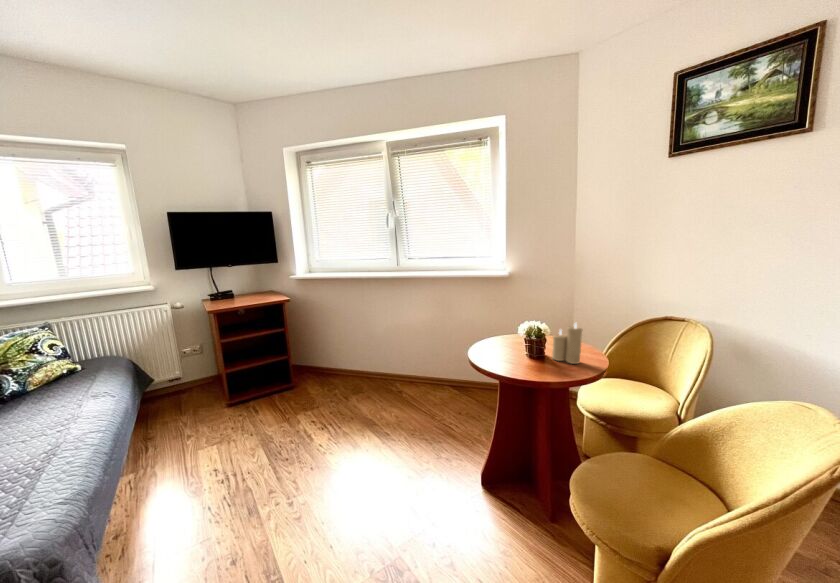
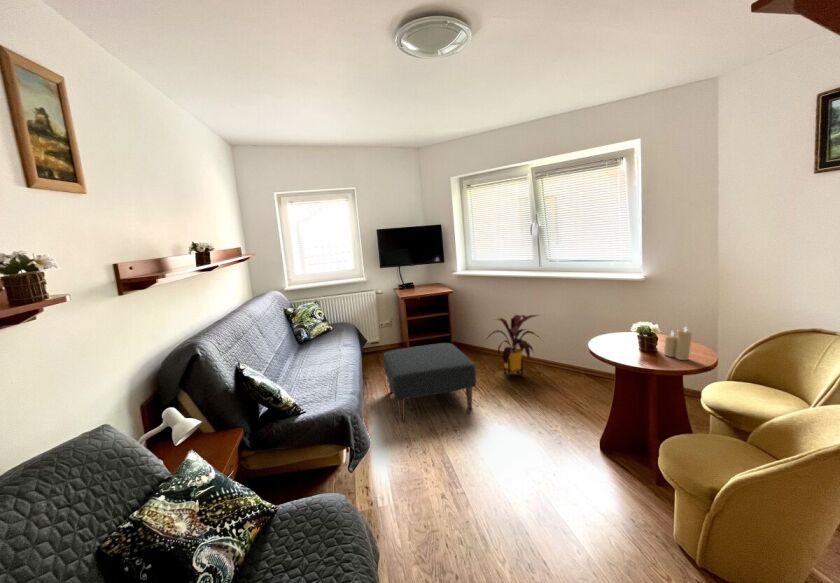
house plant: none [333,322,407,405] -> present [488,315,537,378]
ottoman: none [173,369,321,509] -> present [383,343,476,421]

